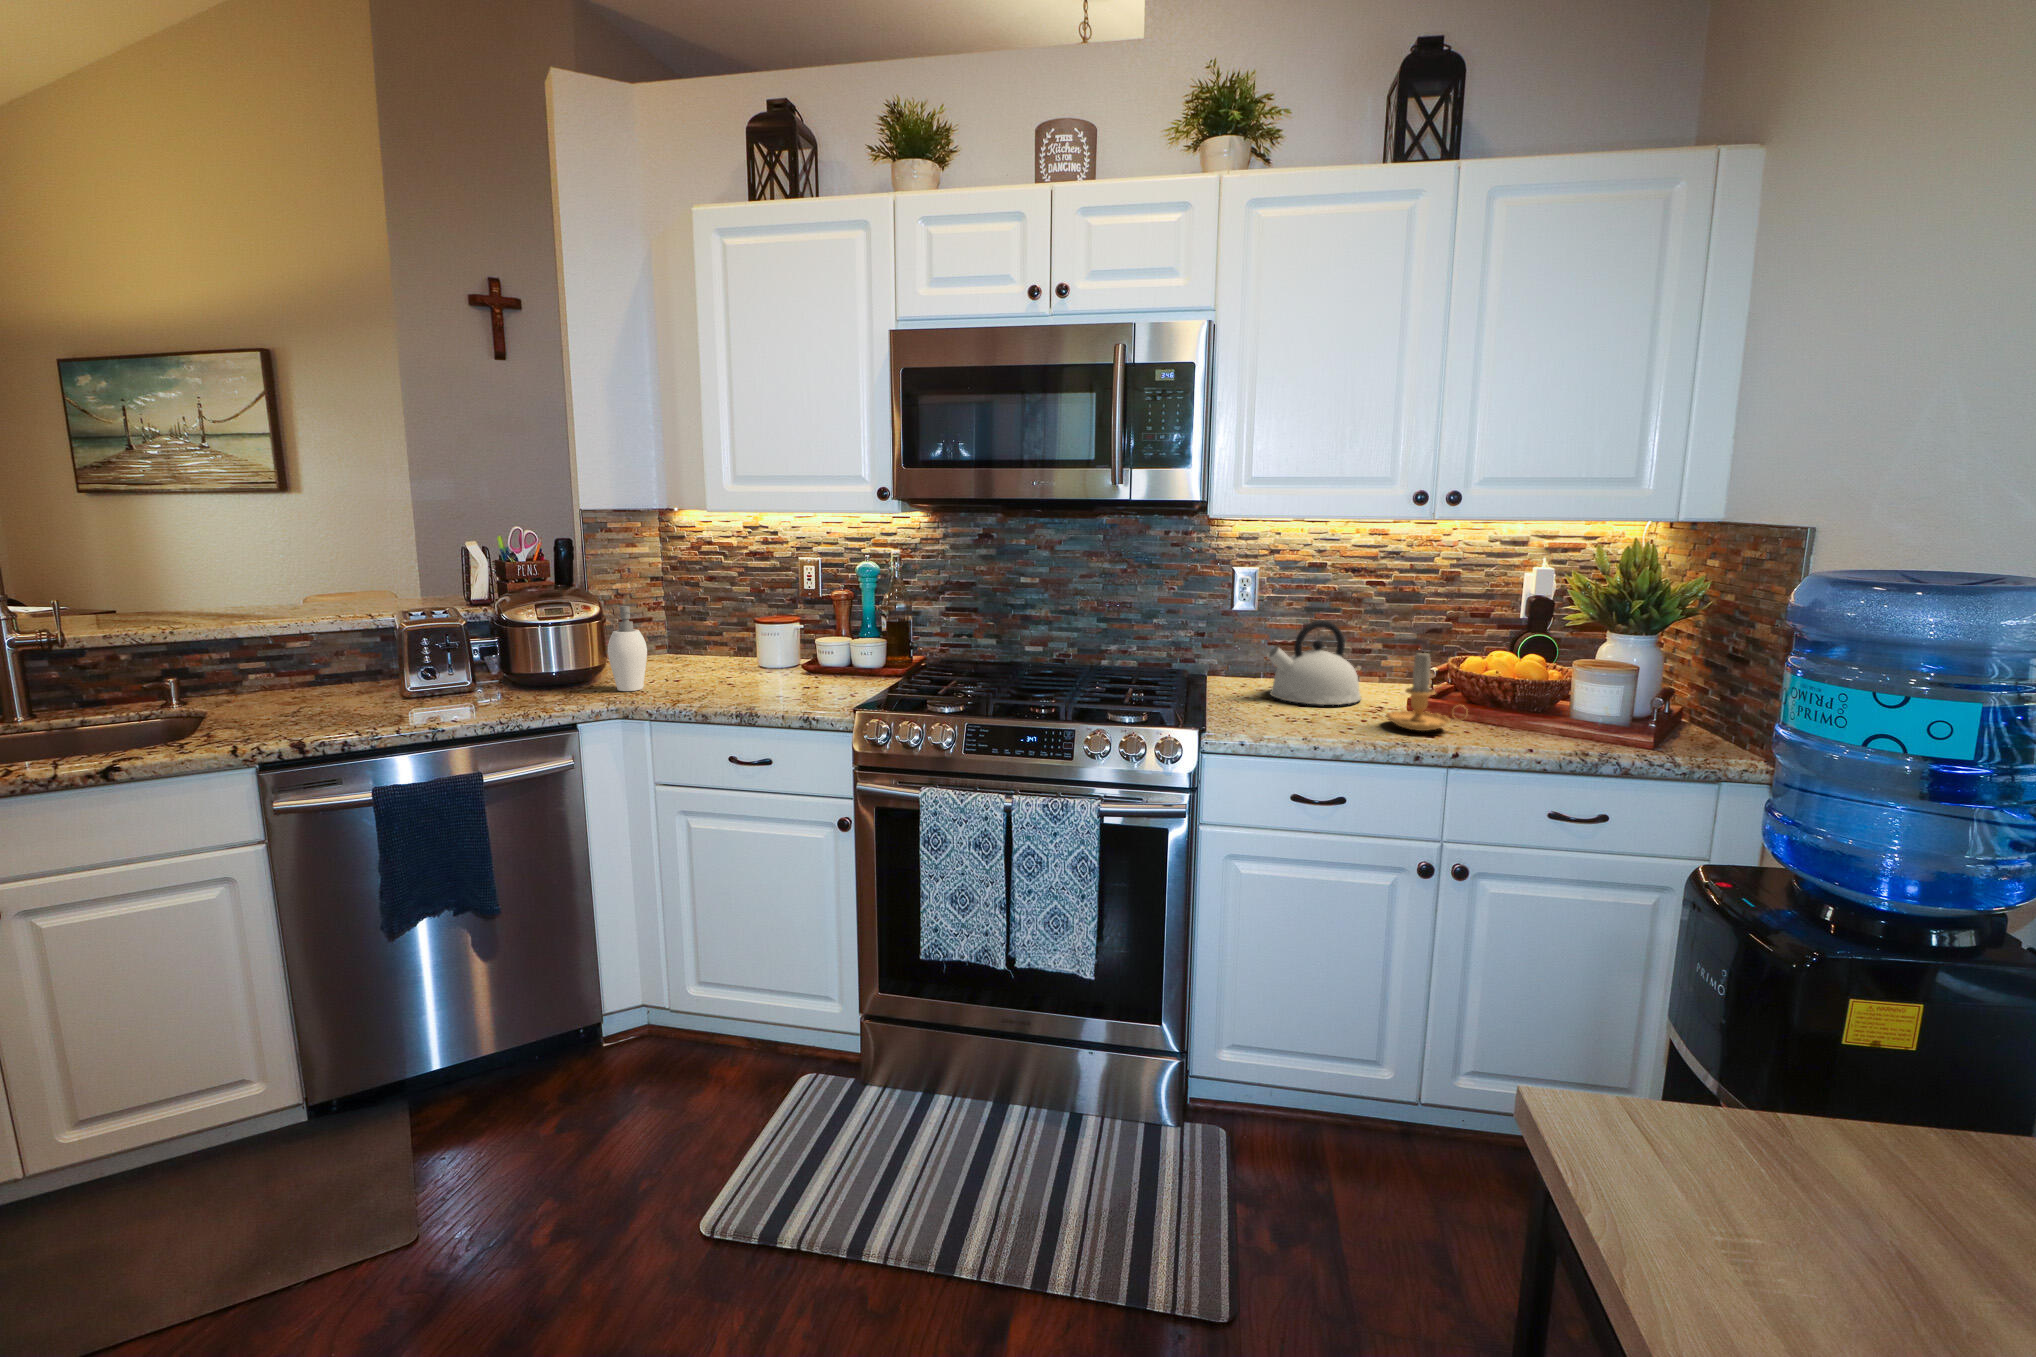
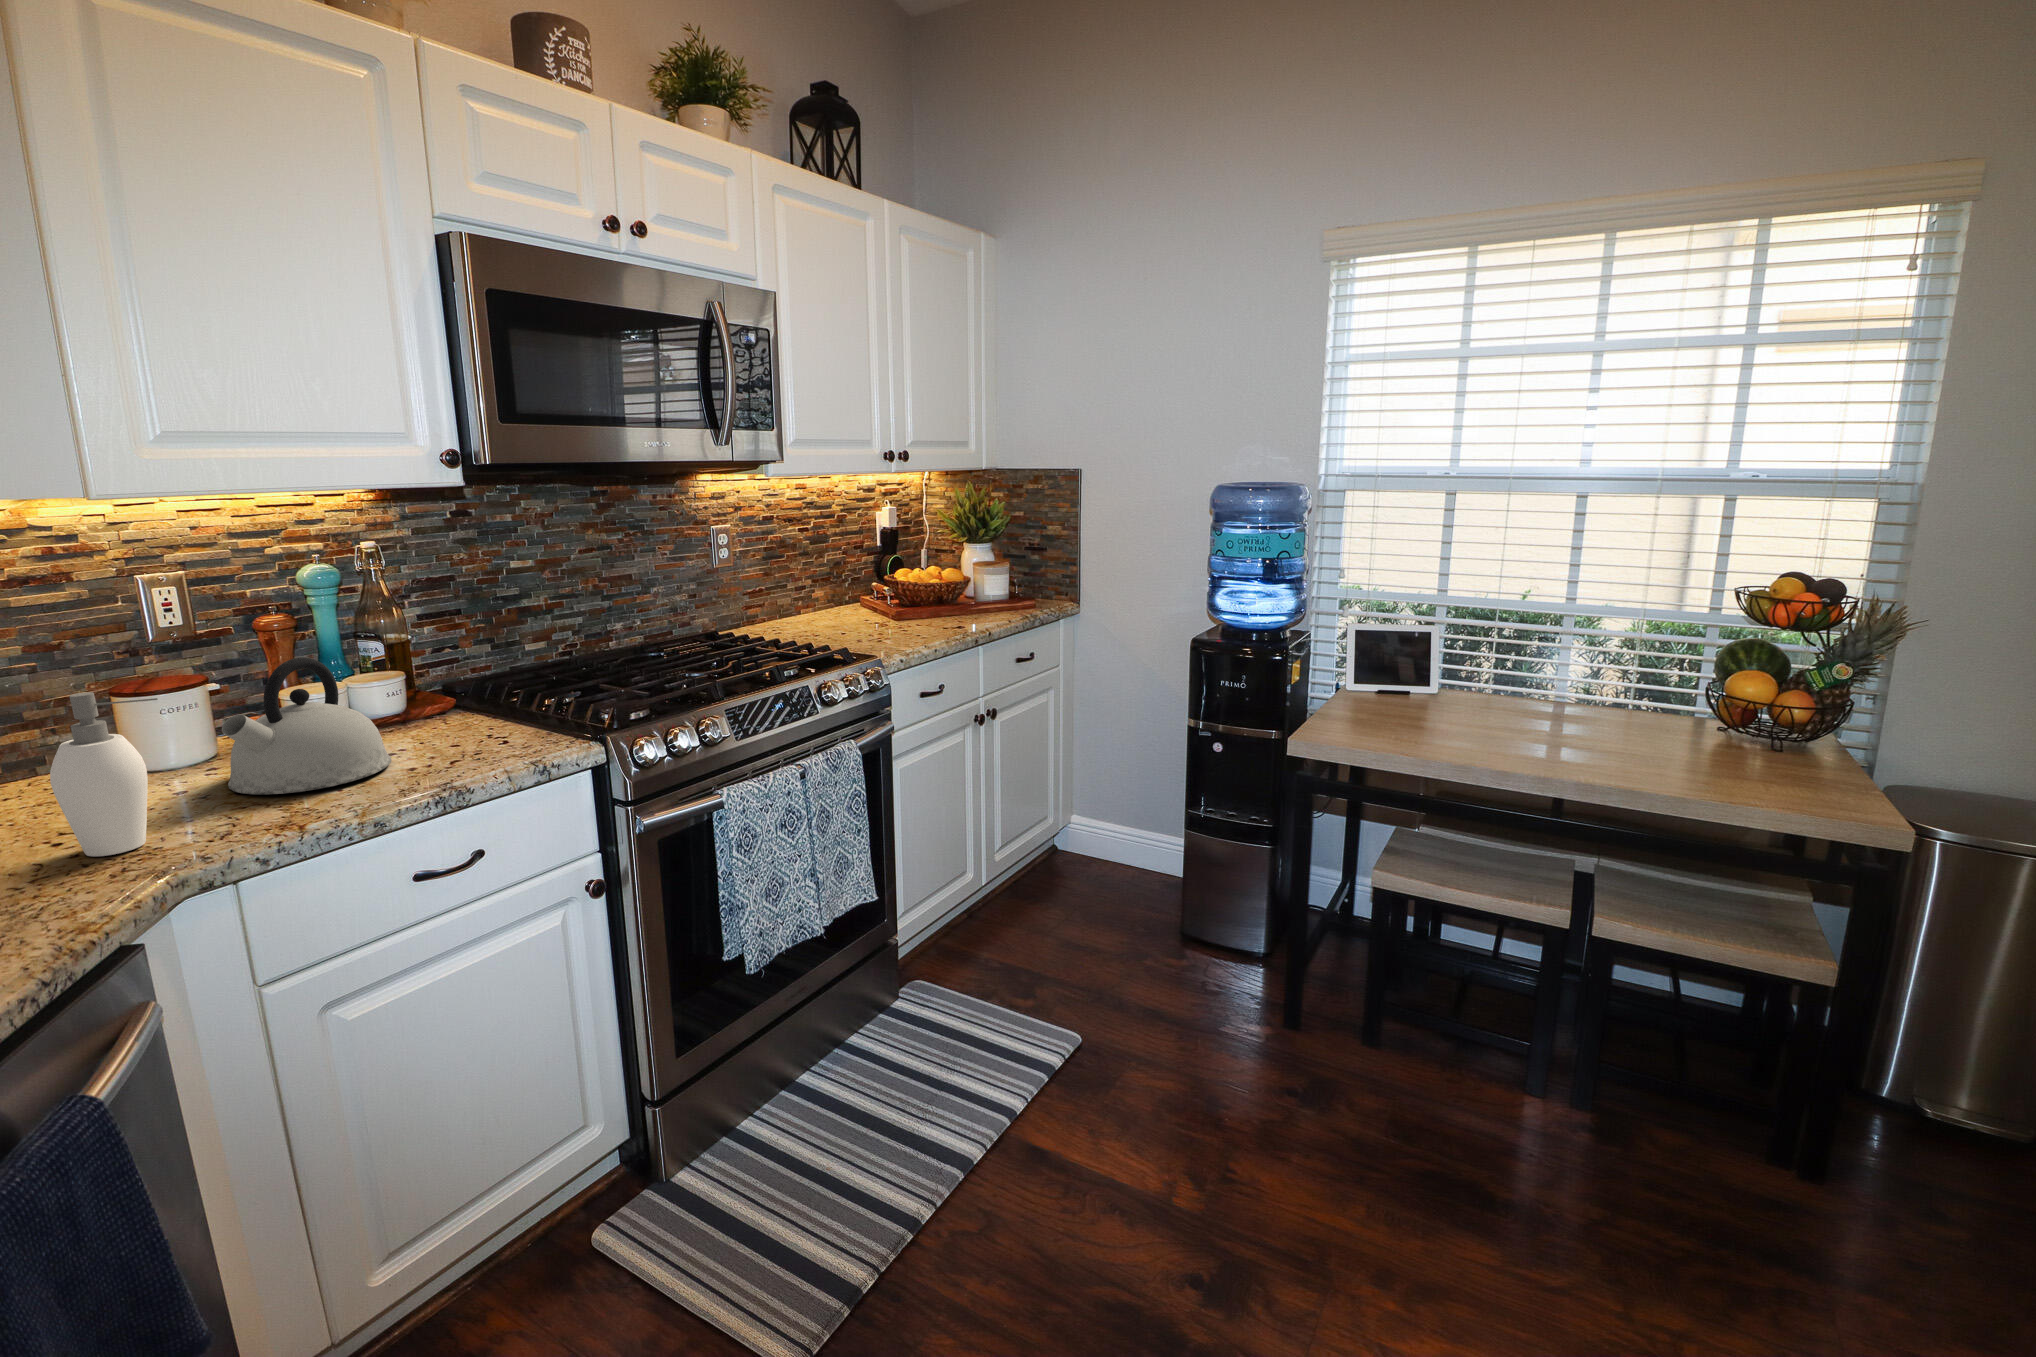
kettle: present [1267,620,1361,705] -> present [222,657,391,794]
candle: present [1386,653,1467,731] -> none [916,570,962,630]

